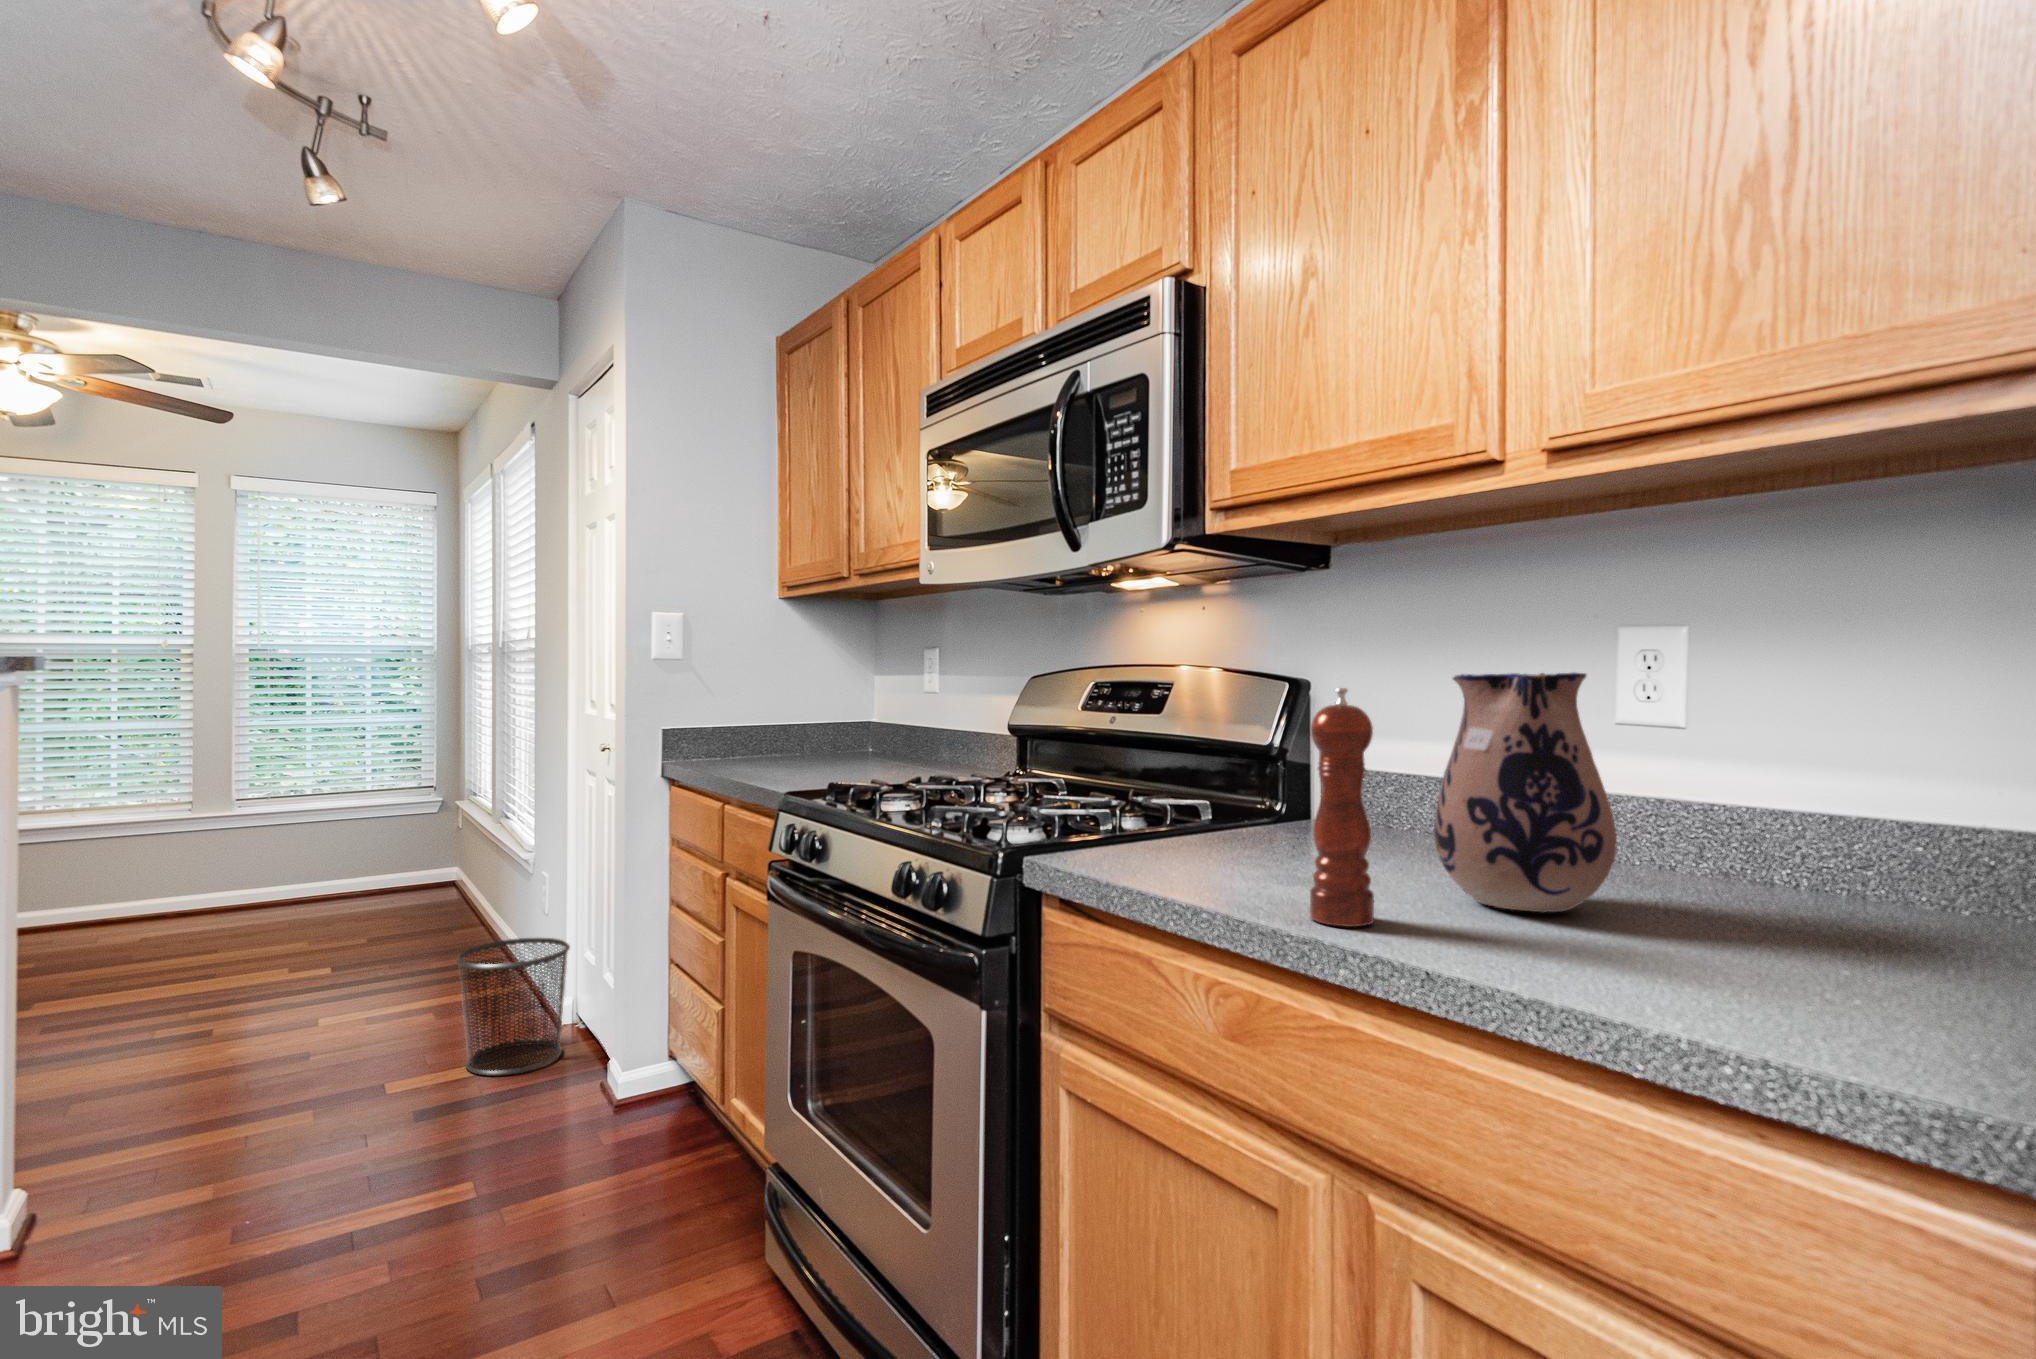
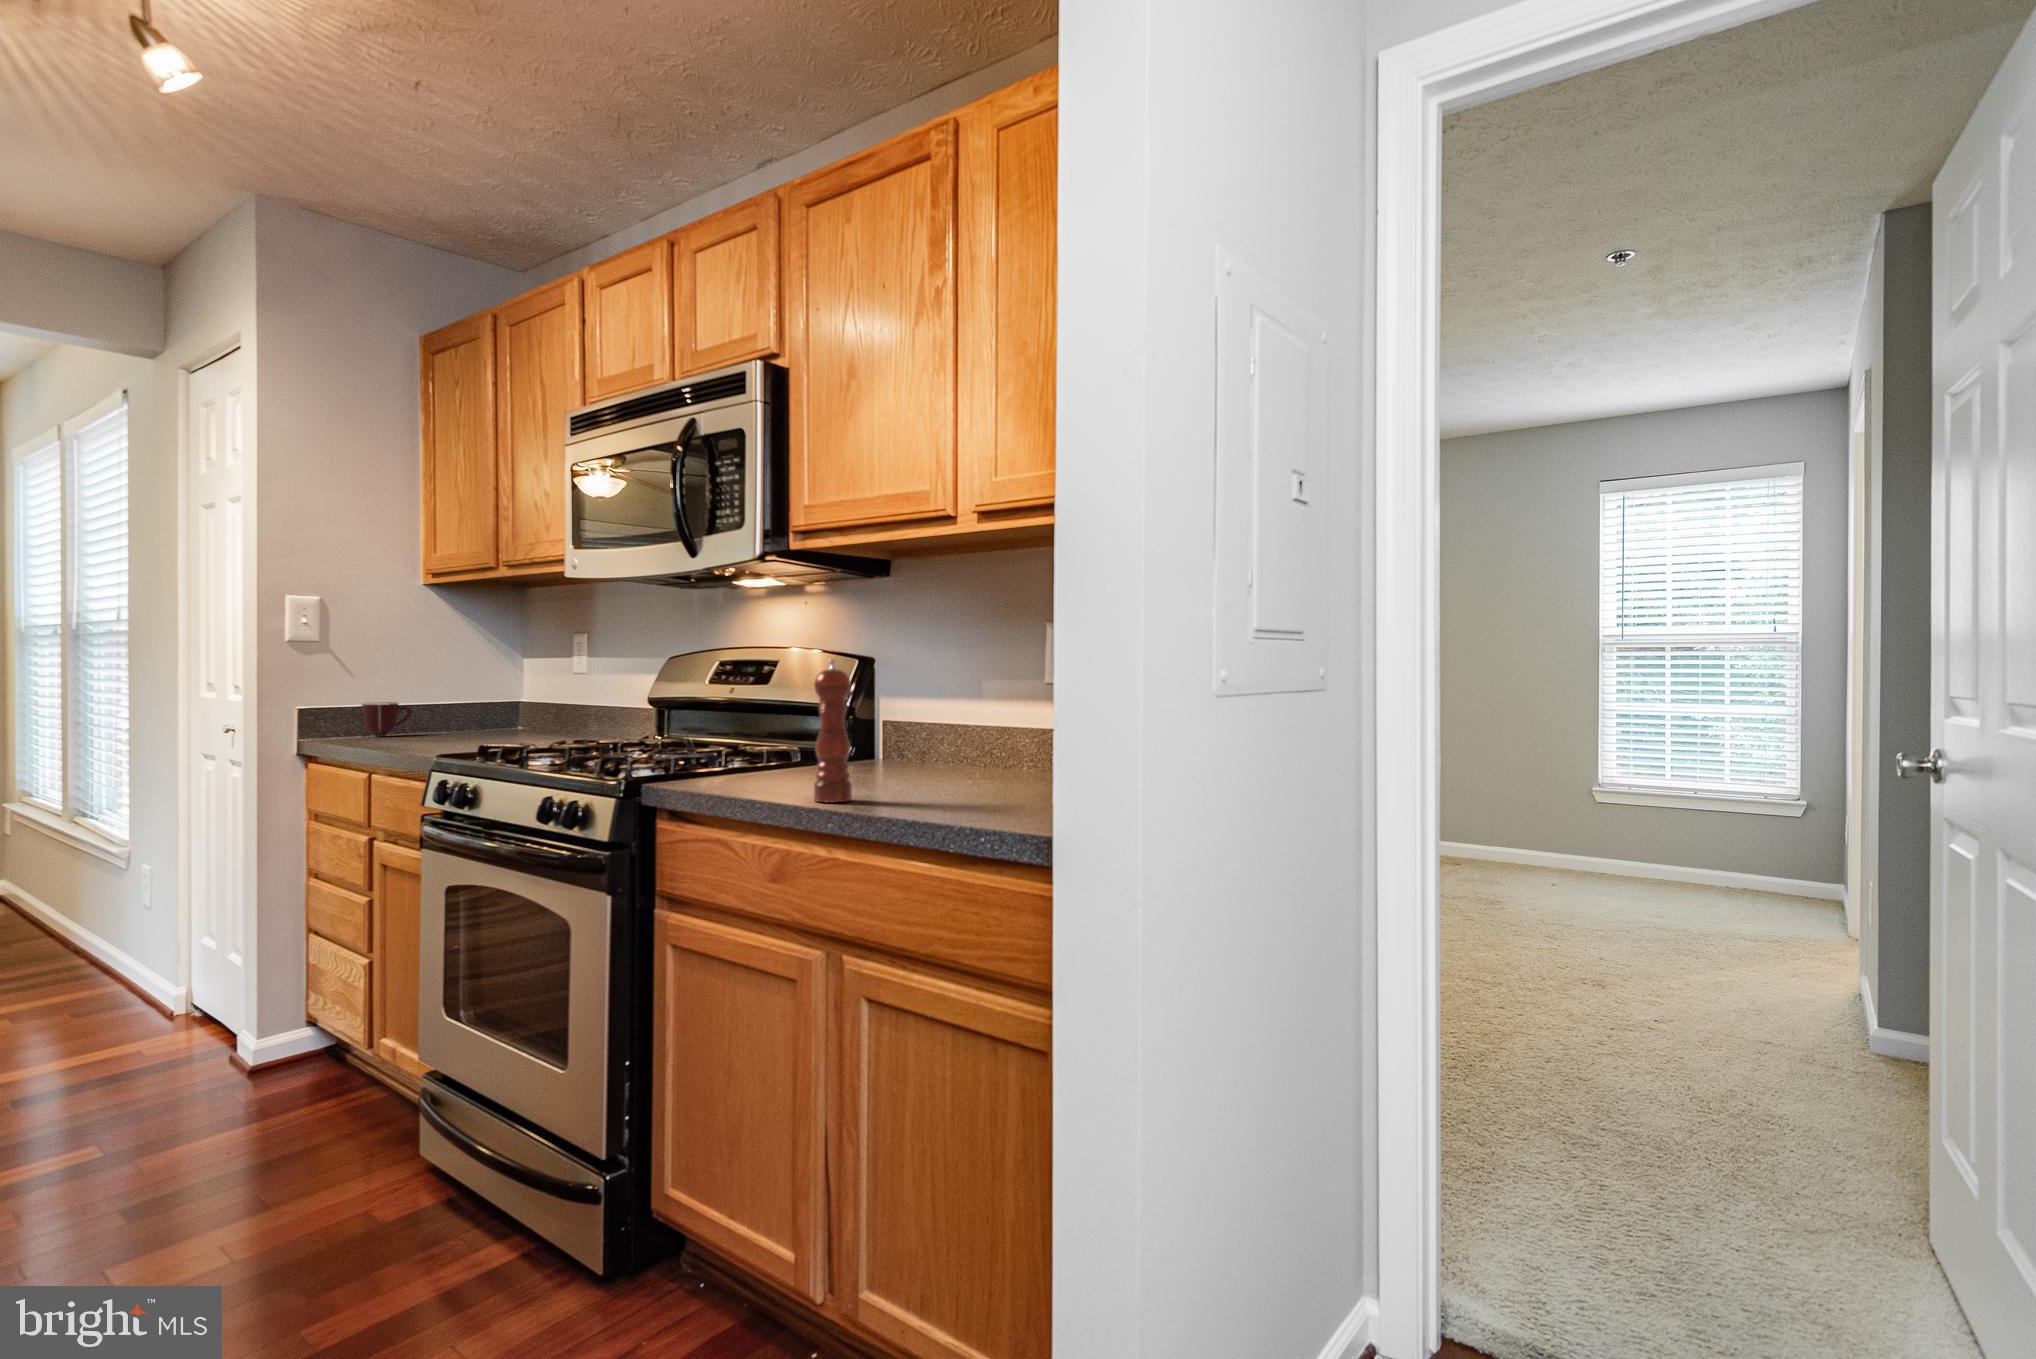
ceramic pitcher: present [1434,673,1617,913] -> none [904,651,1004,794]
mug: none [721,722,768,758] -> present [362,702,412,736]
waste bin: present [456,937,570,1076] -> none [54,925,189,1062]

